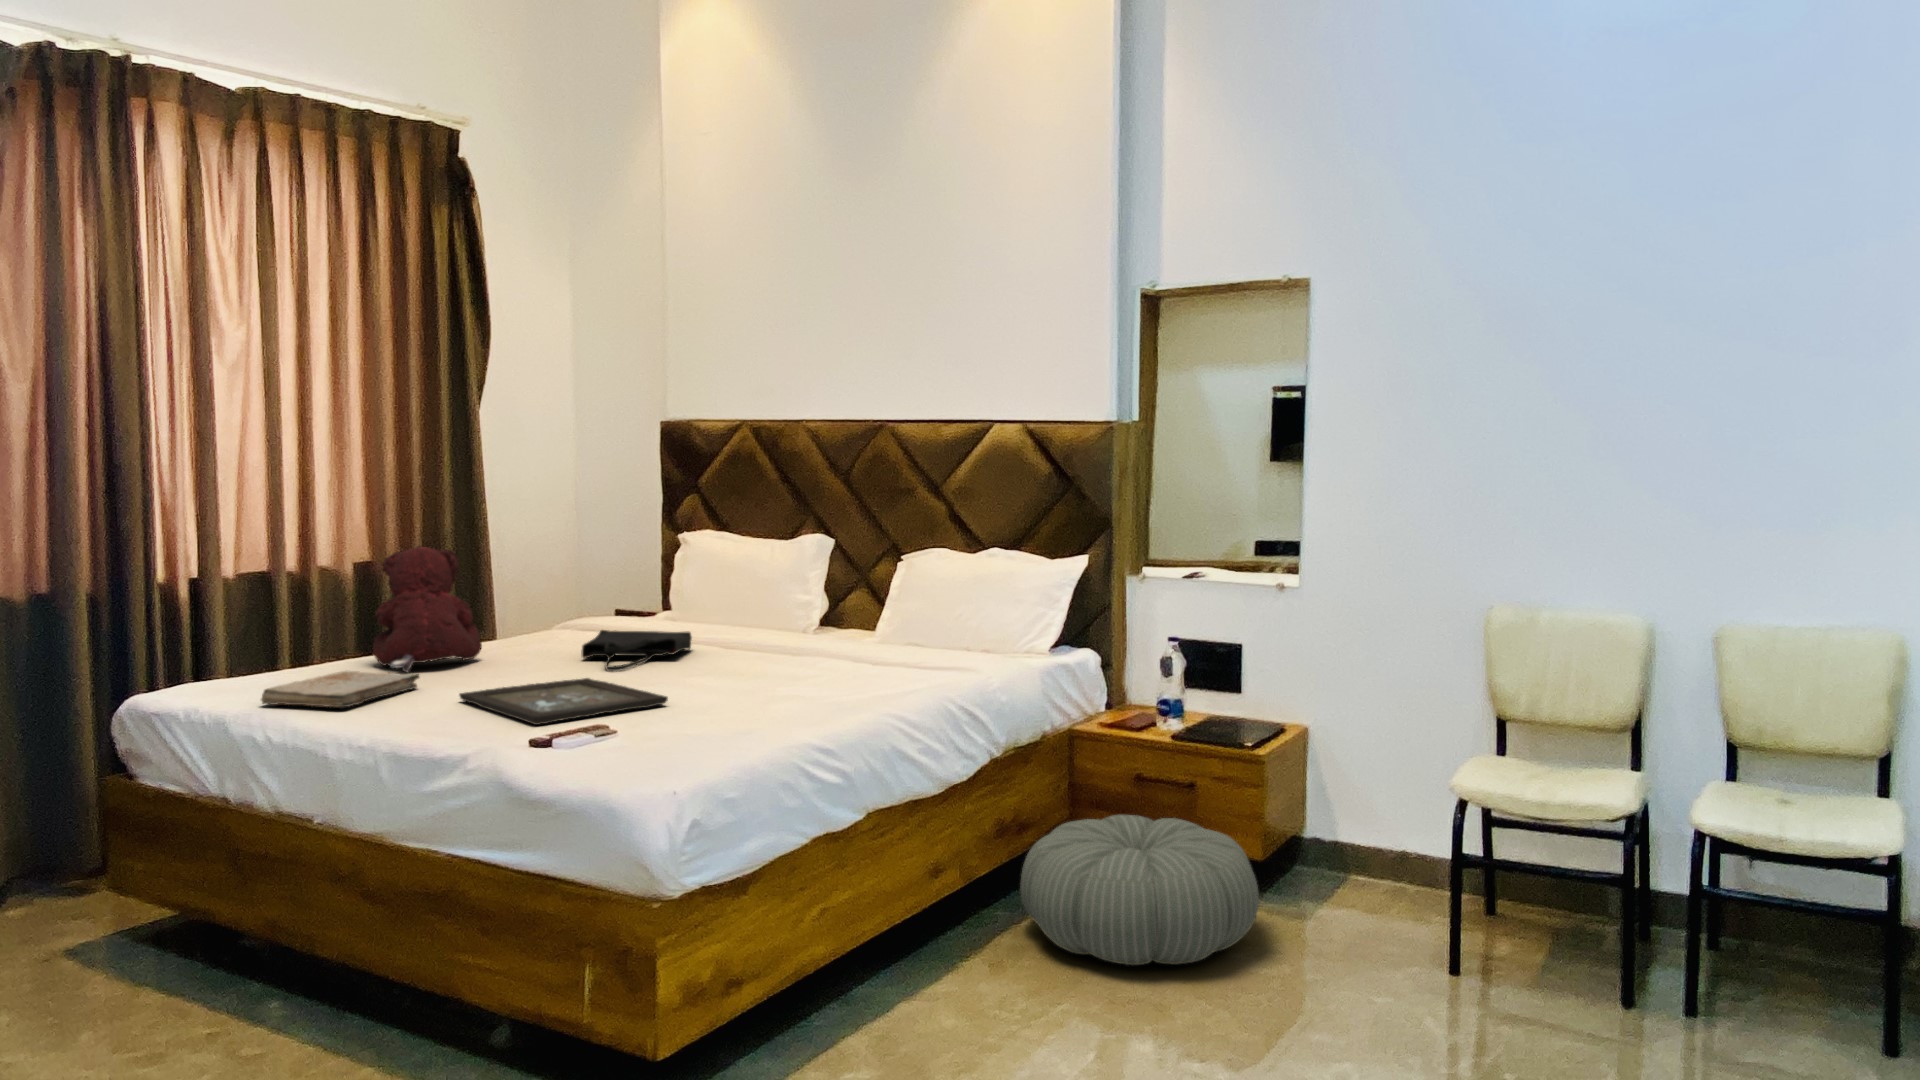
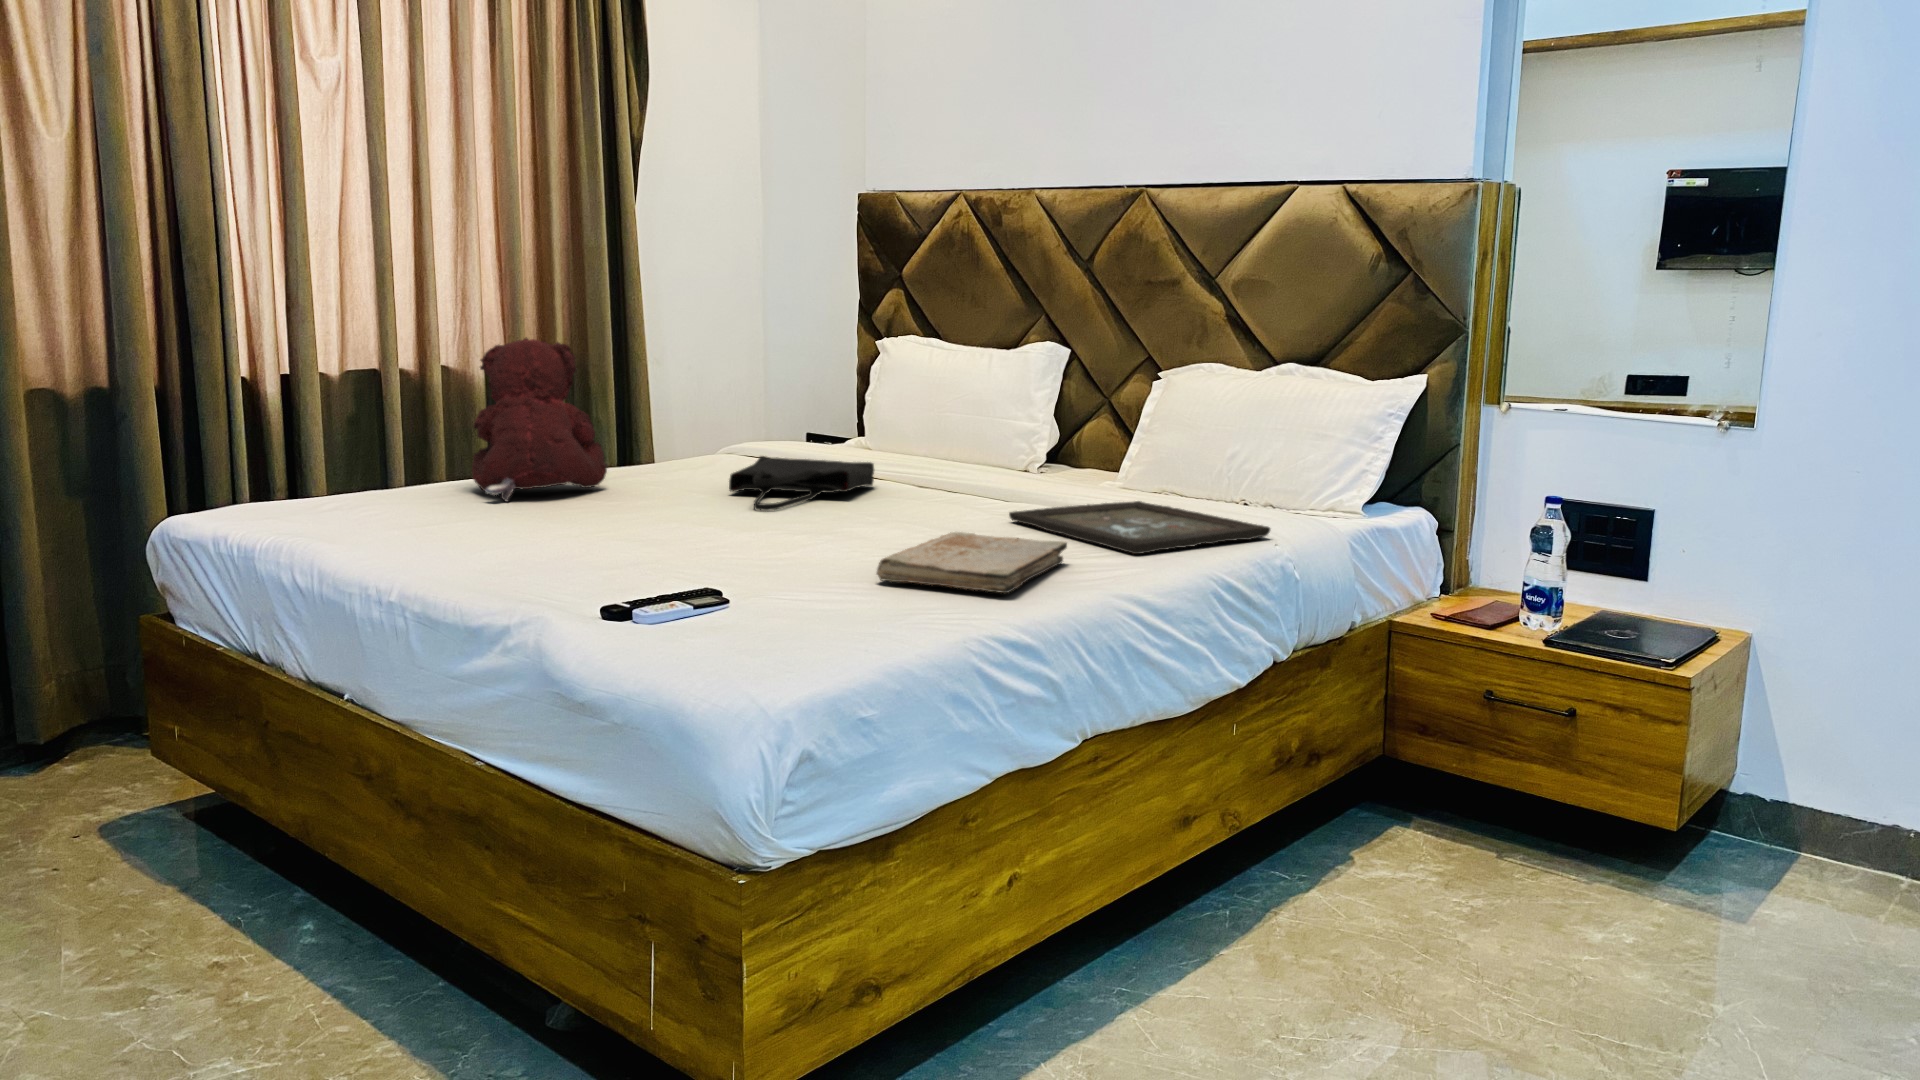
book: present [261,671,419,707] -> present [877,532,1067,593]
tray: present [459,678,668,725] -> present [1009,501,1270,554]
pouf: present [1020,815,1259,965] -> none [1310,750,1684,990]

